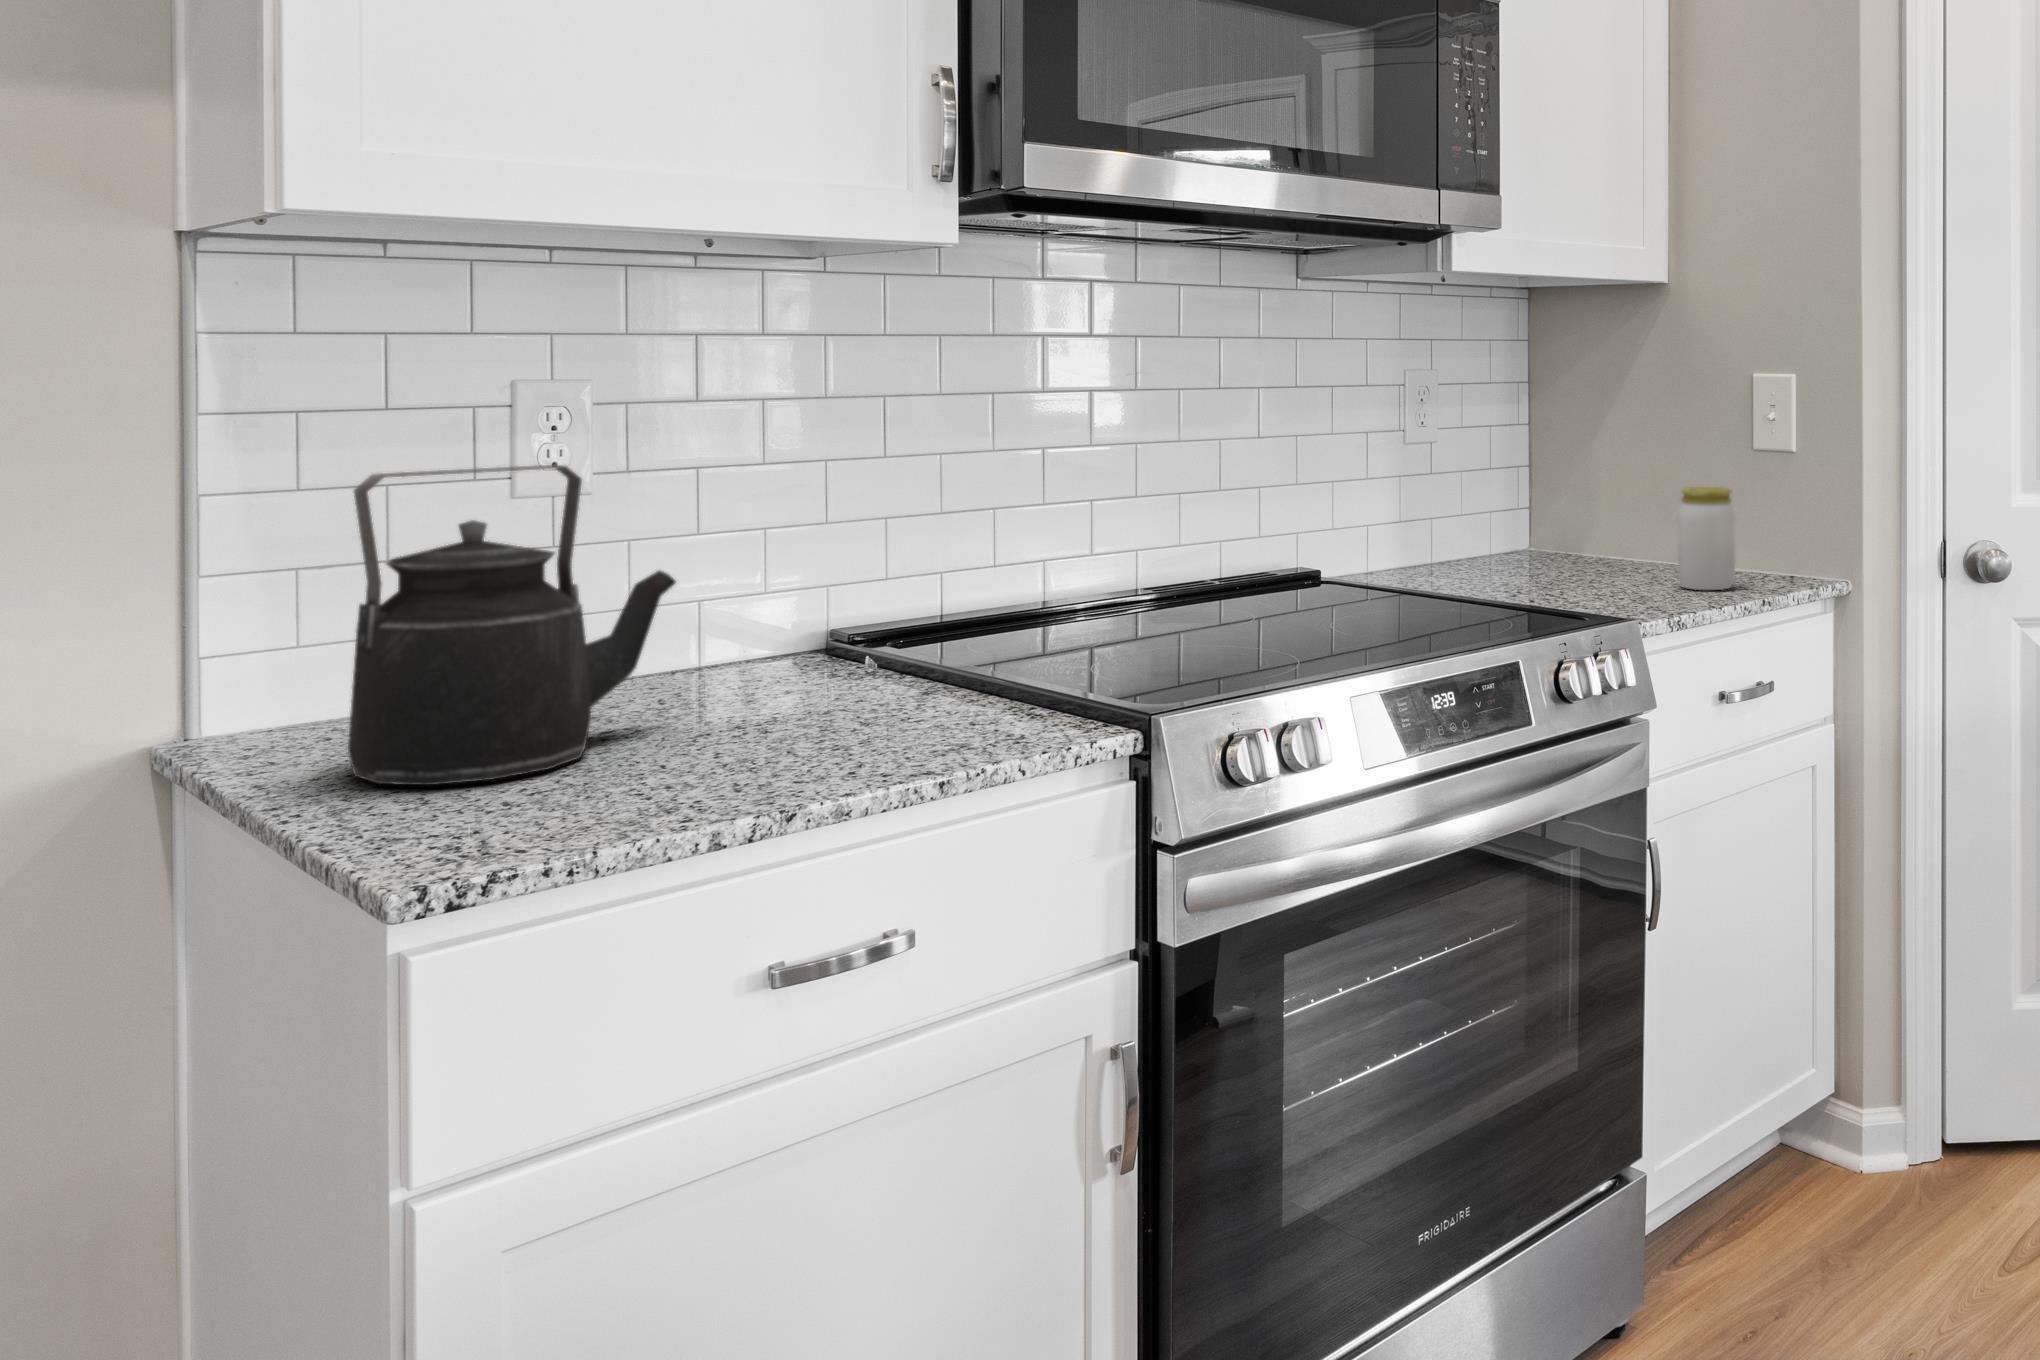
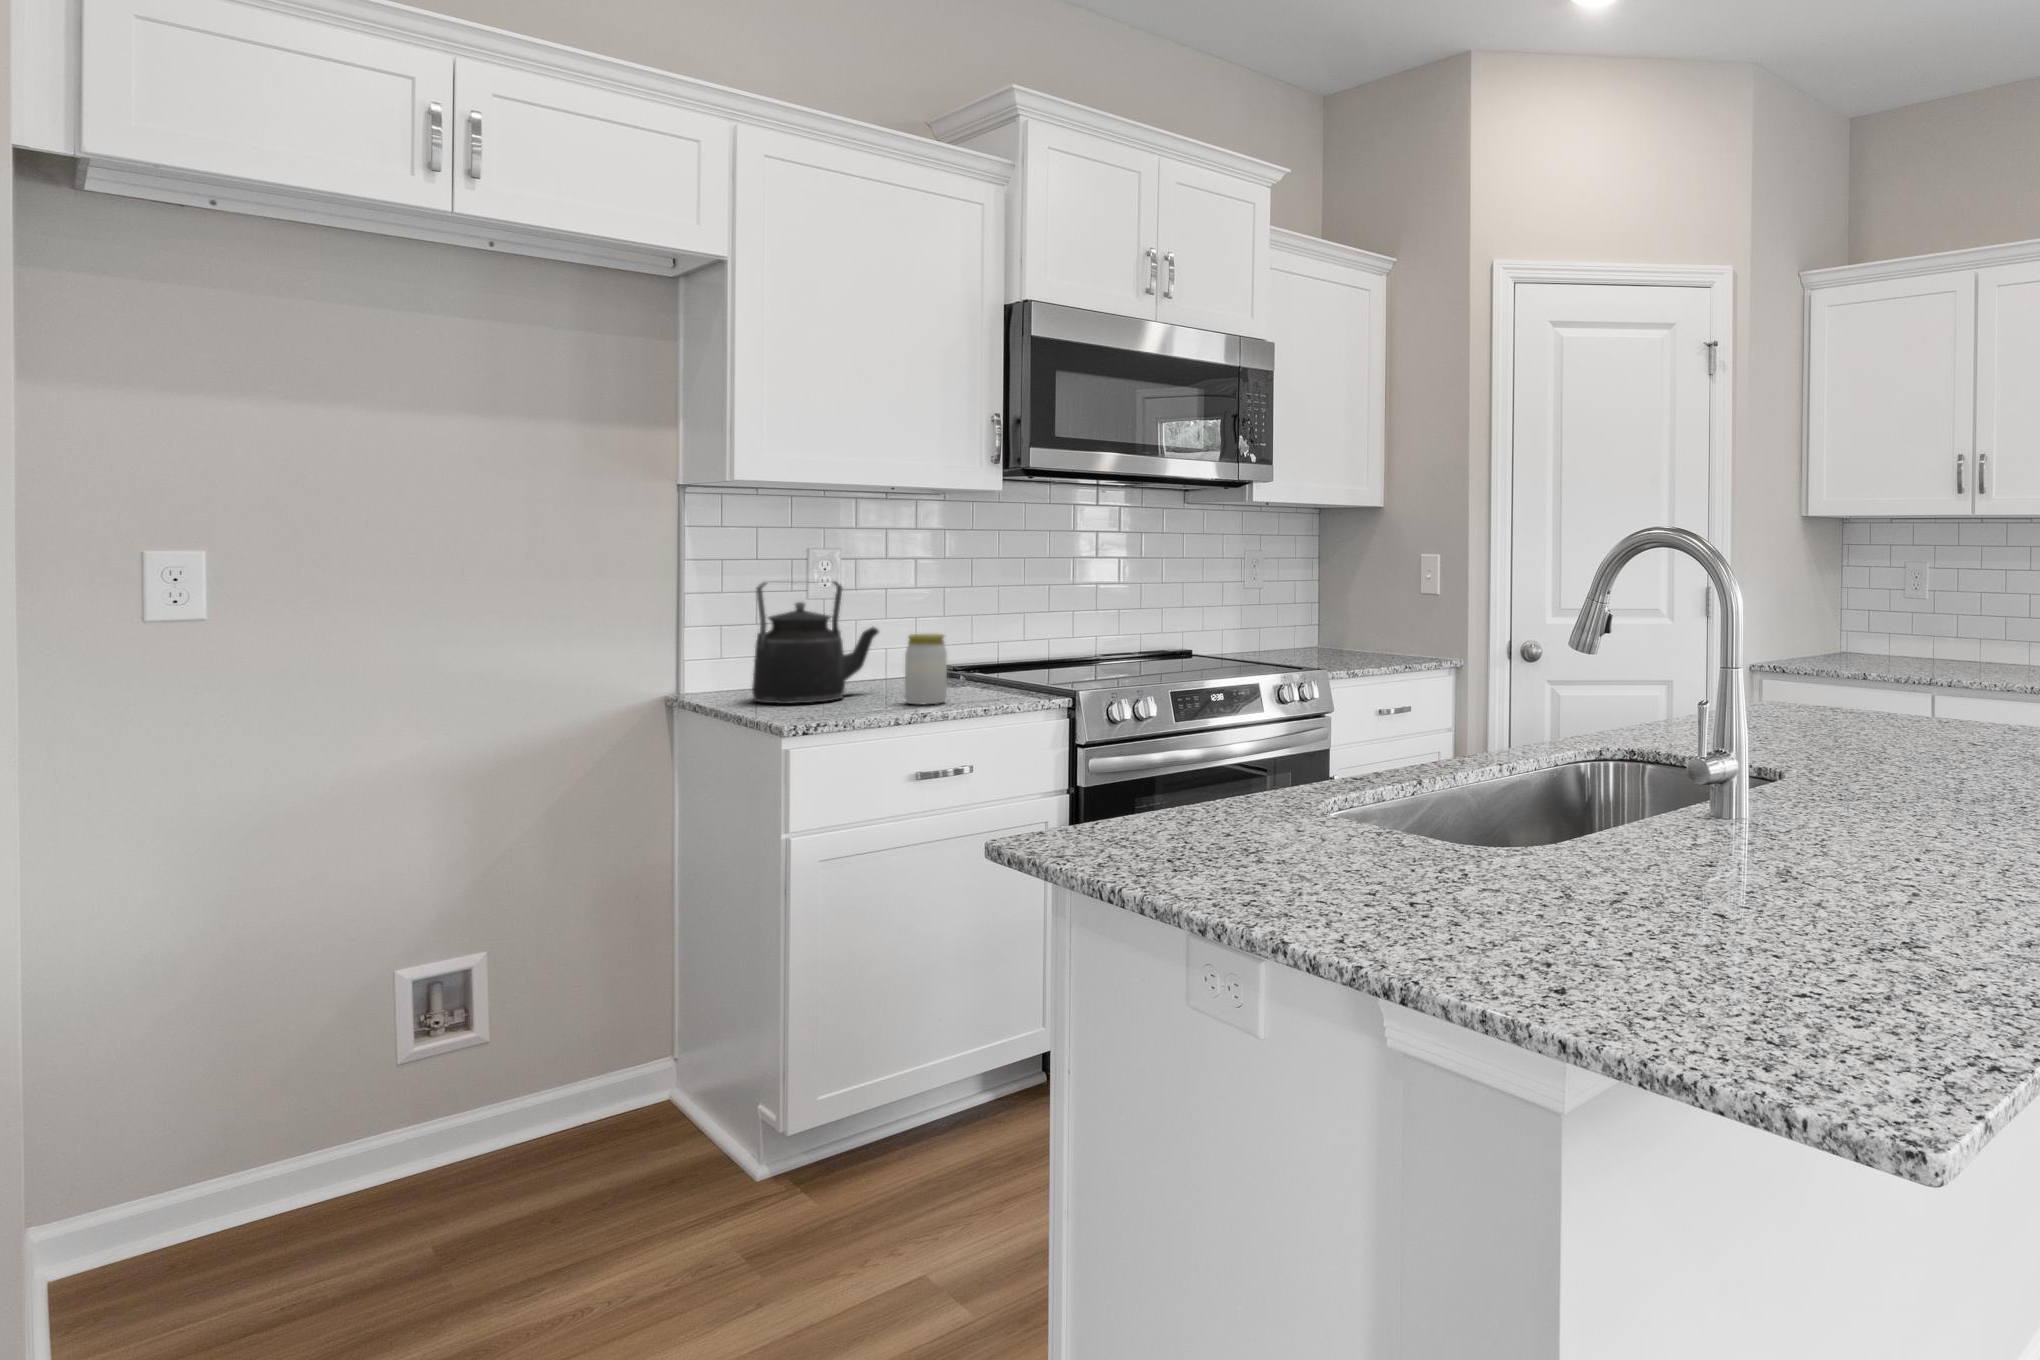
jar: present [1678,487,1735,590] -> present [905,634,947,704]

